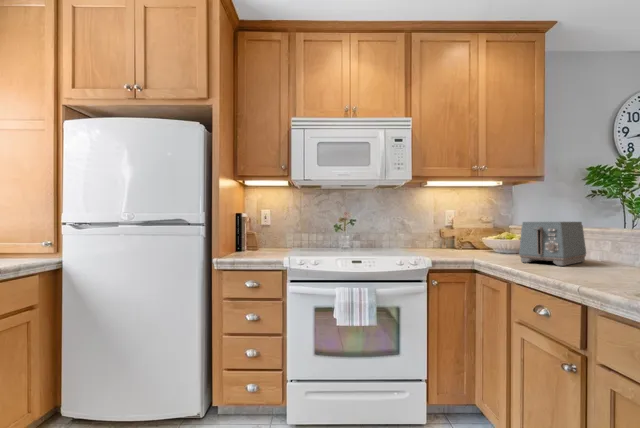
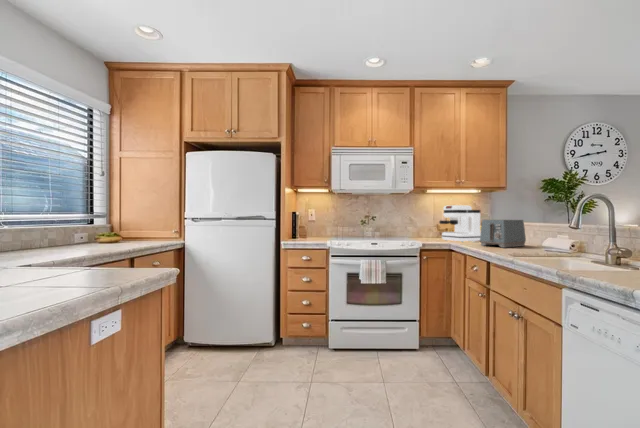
coffee maker: none [449,202,508,255] -> present [439,205,480,242]

